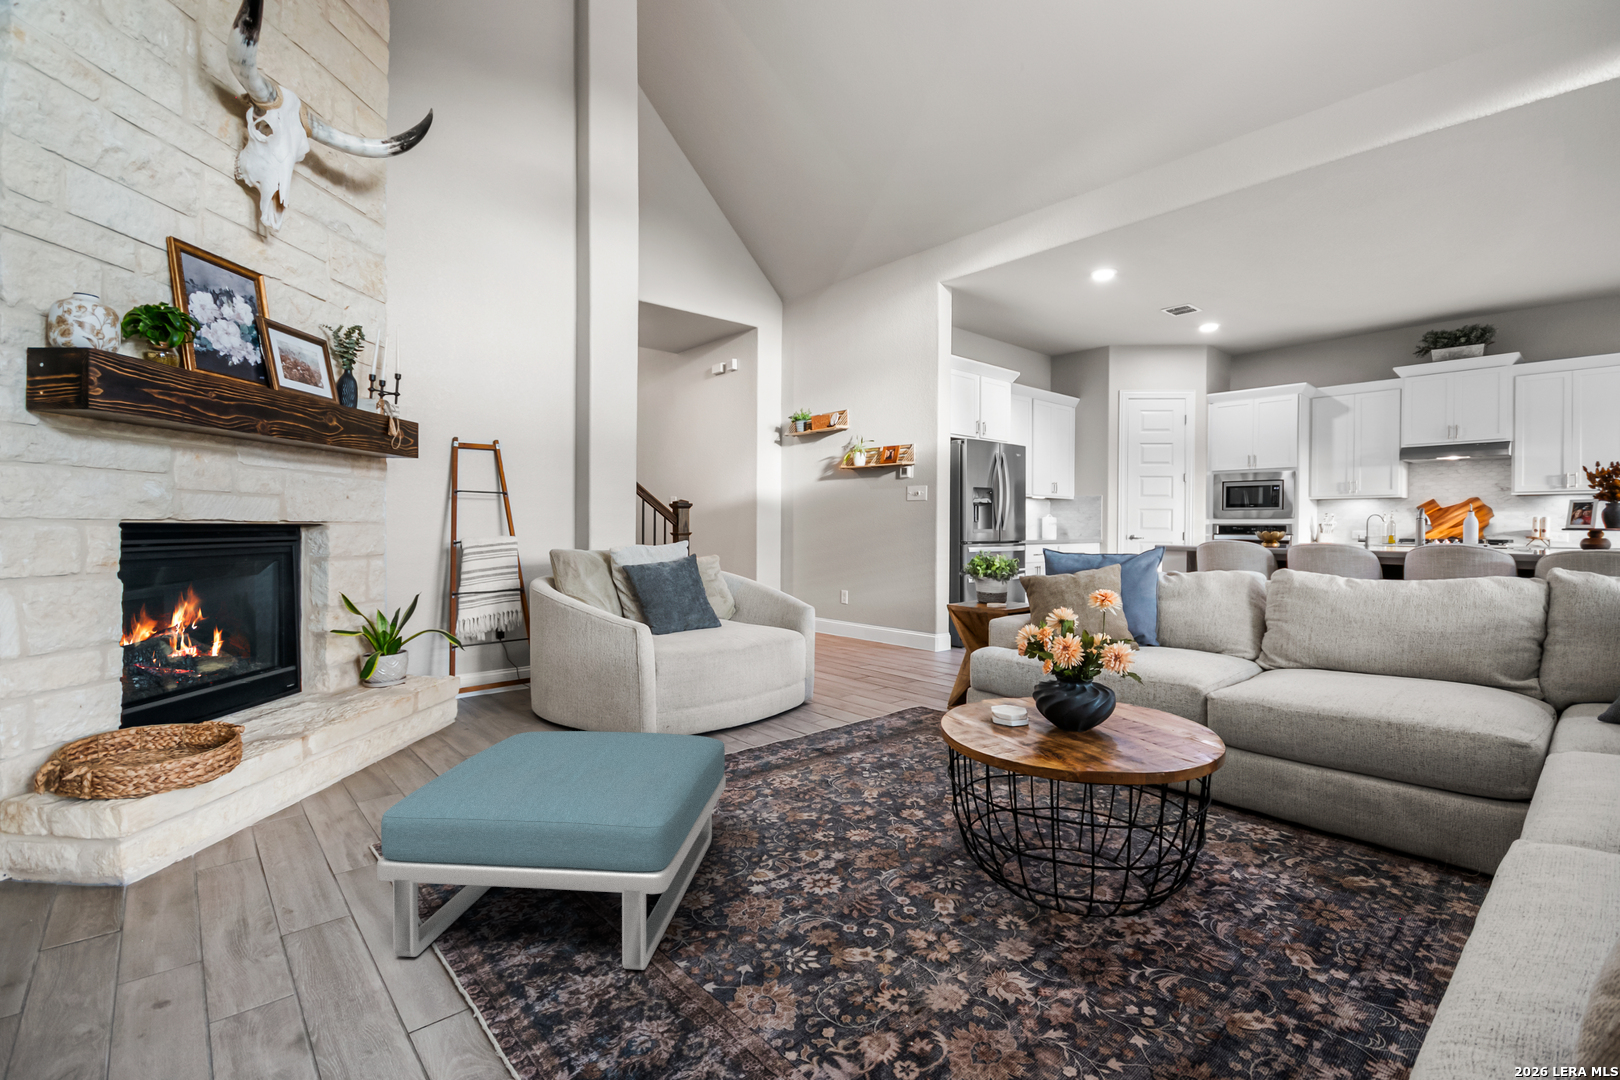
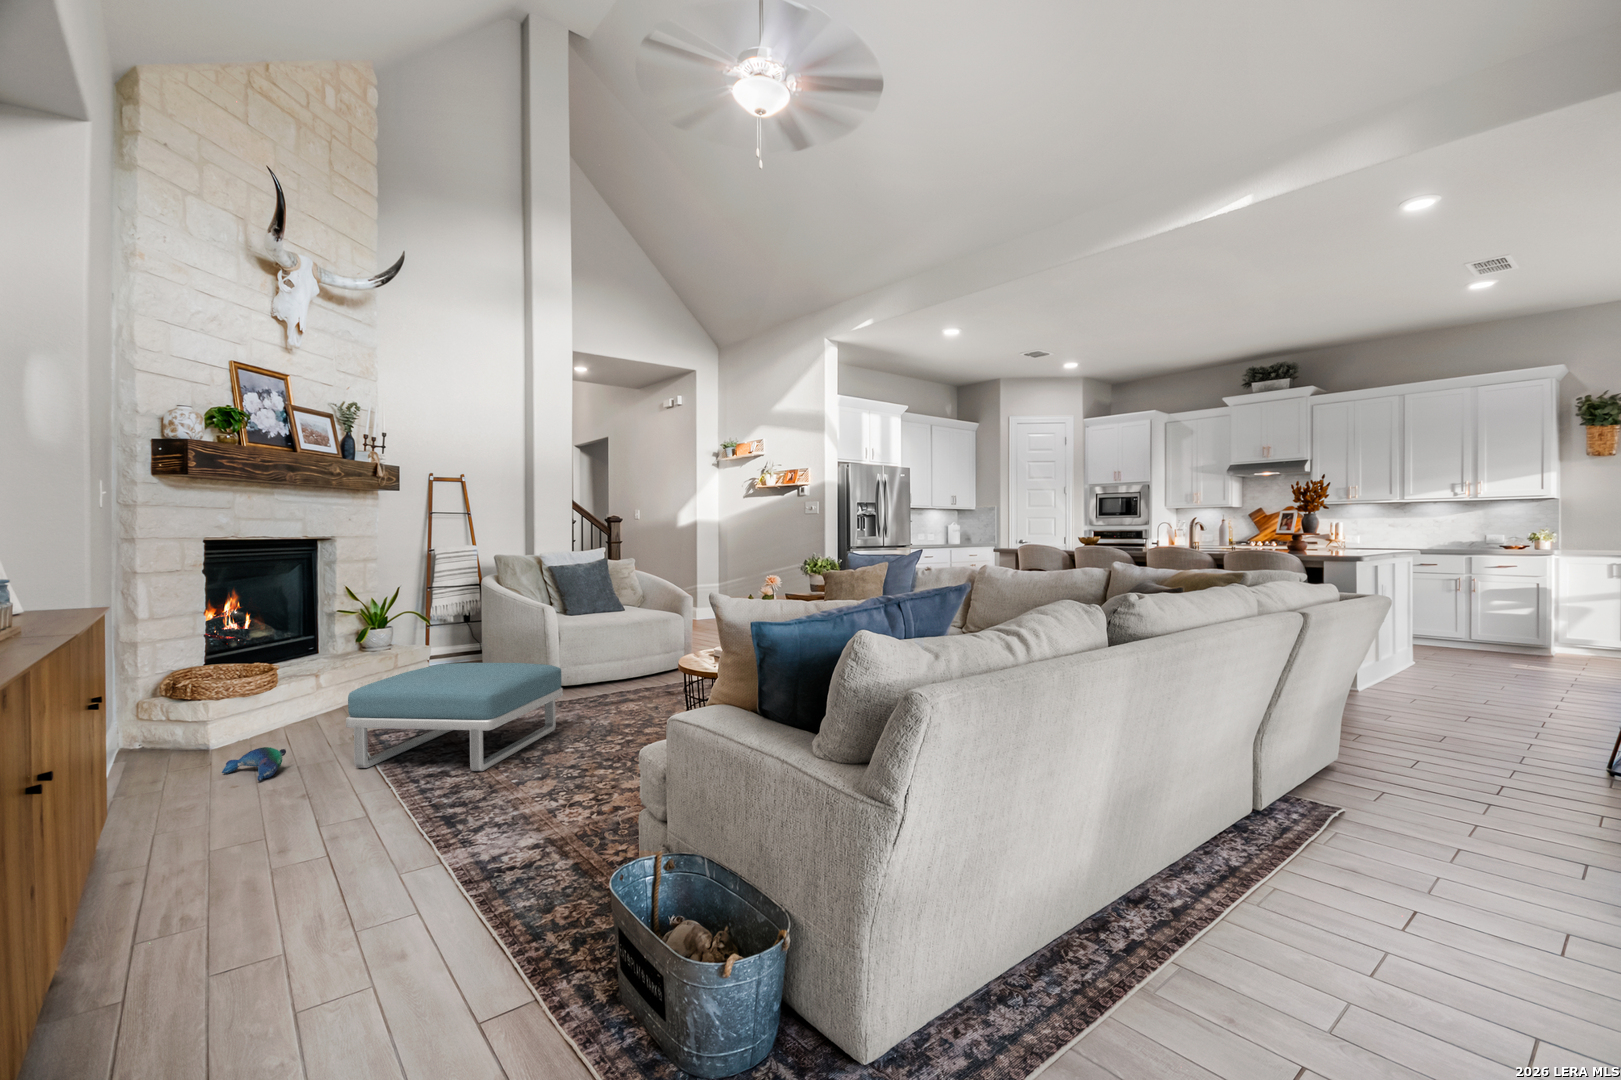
plush toy: none [132,917,260,1005] -> present [222,747,286,781]

